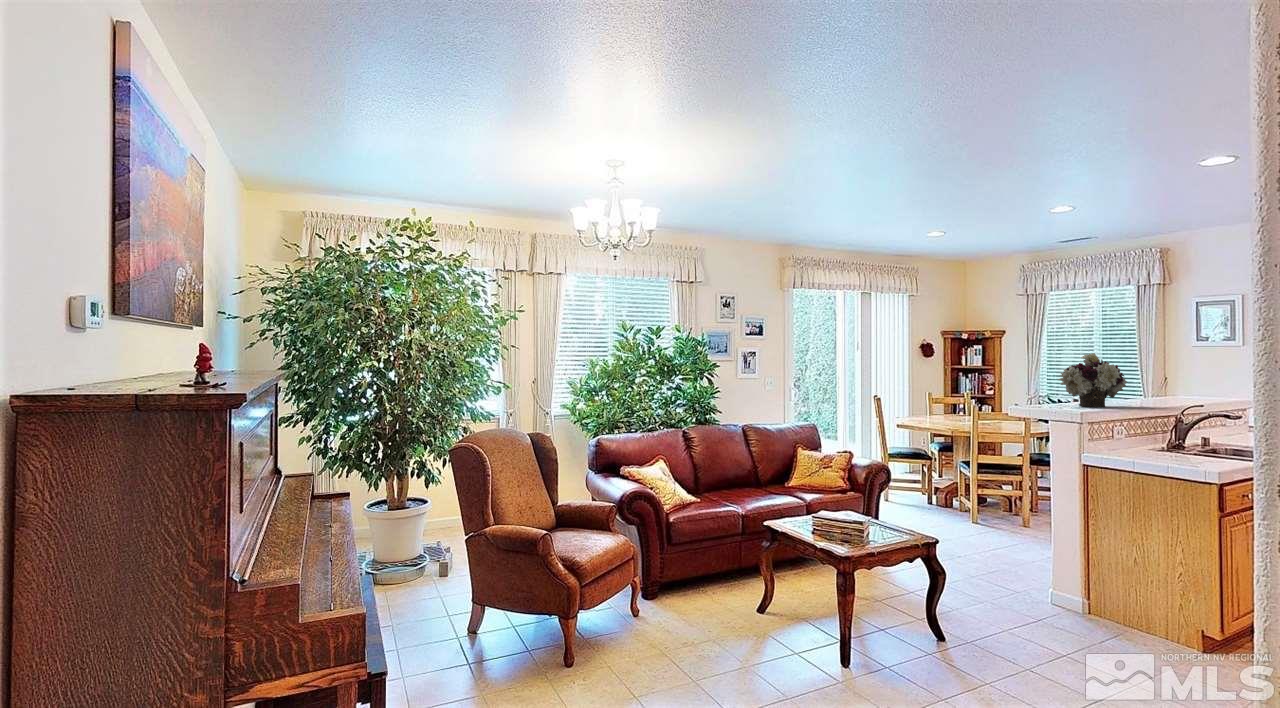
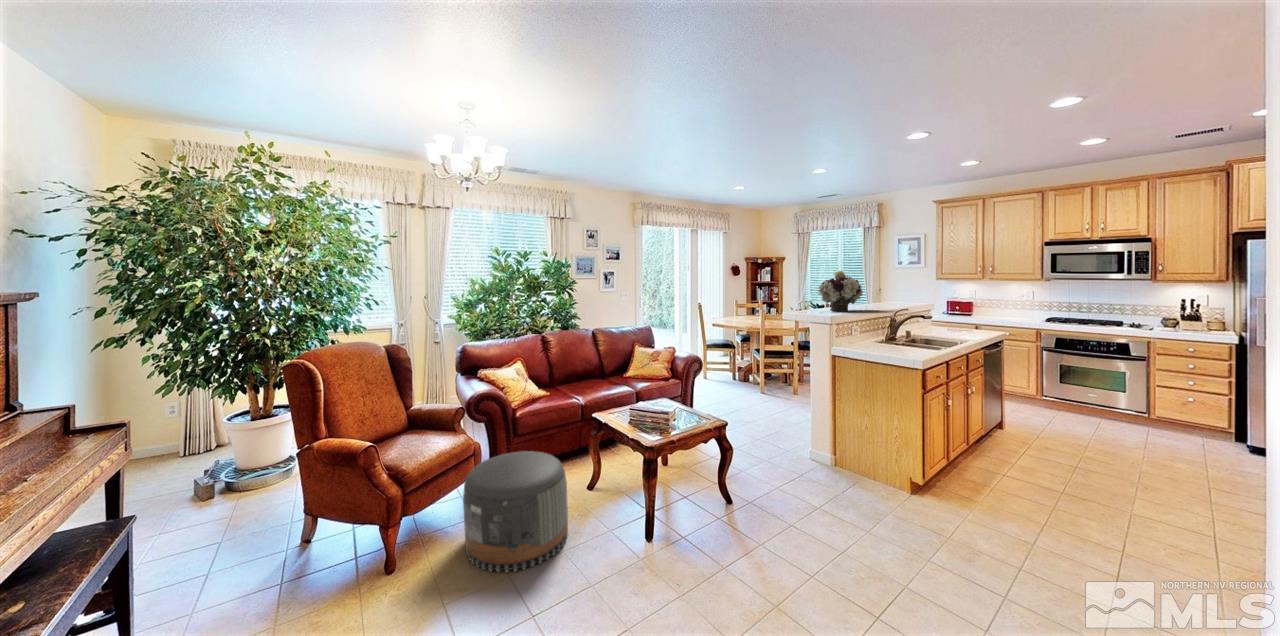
pouf: none [639,558,752,685] -> present [463,451,568,572]

